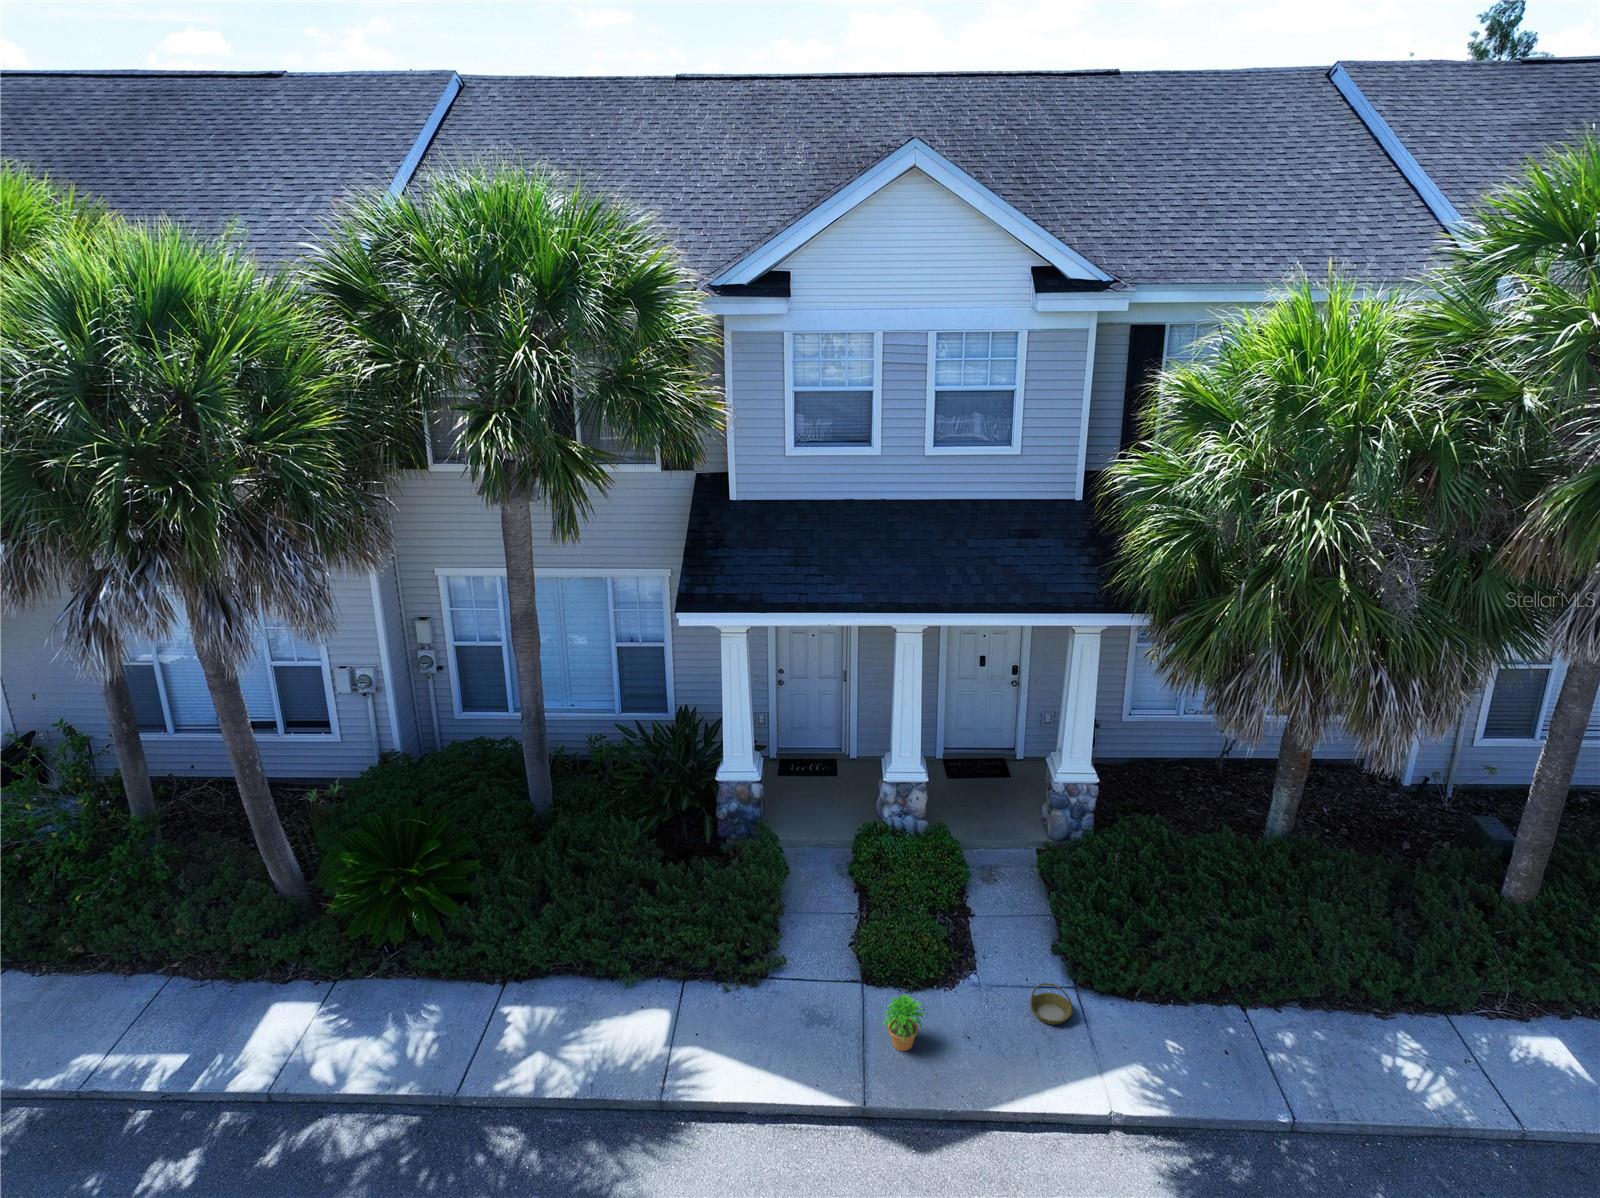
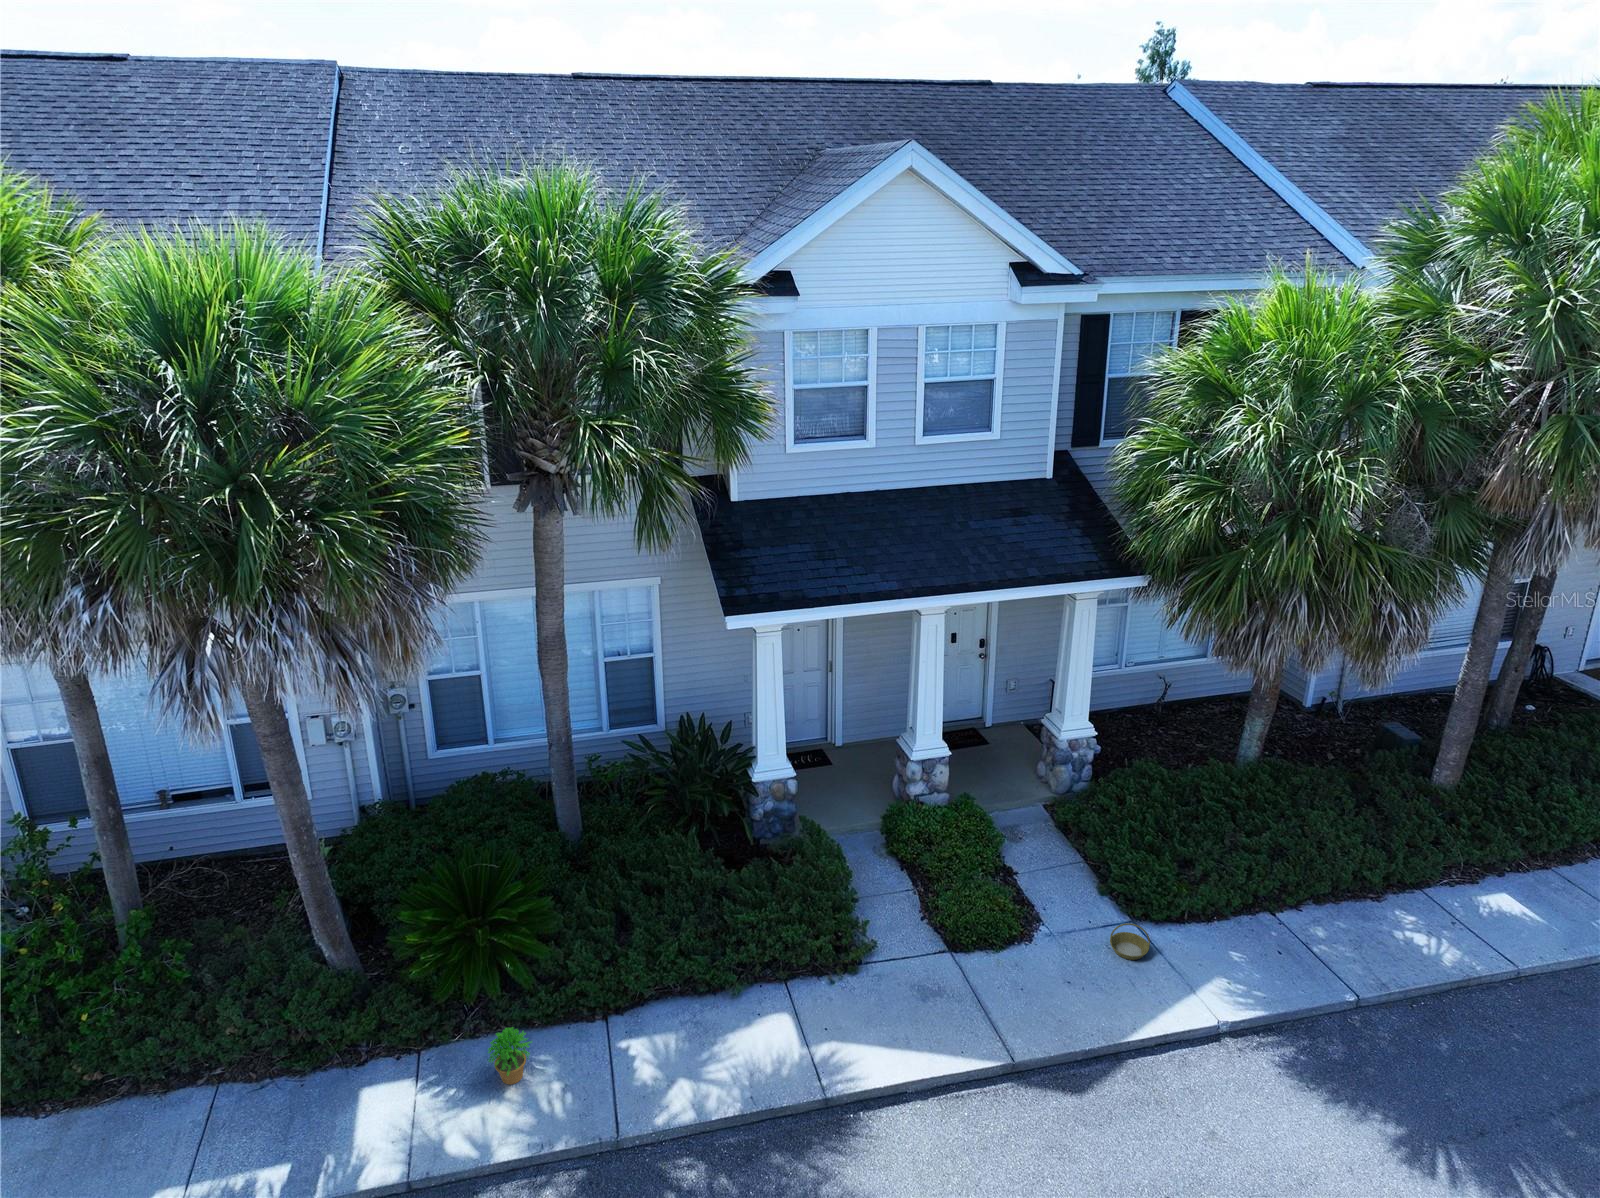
potted plant: present [884,995,924,1051] -> present [488,1027,531,1085]

